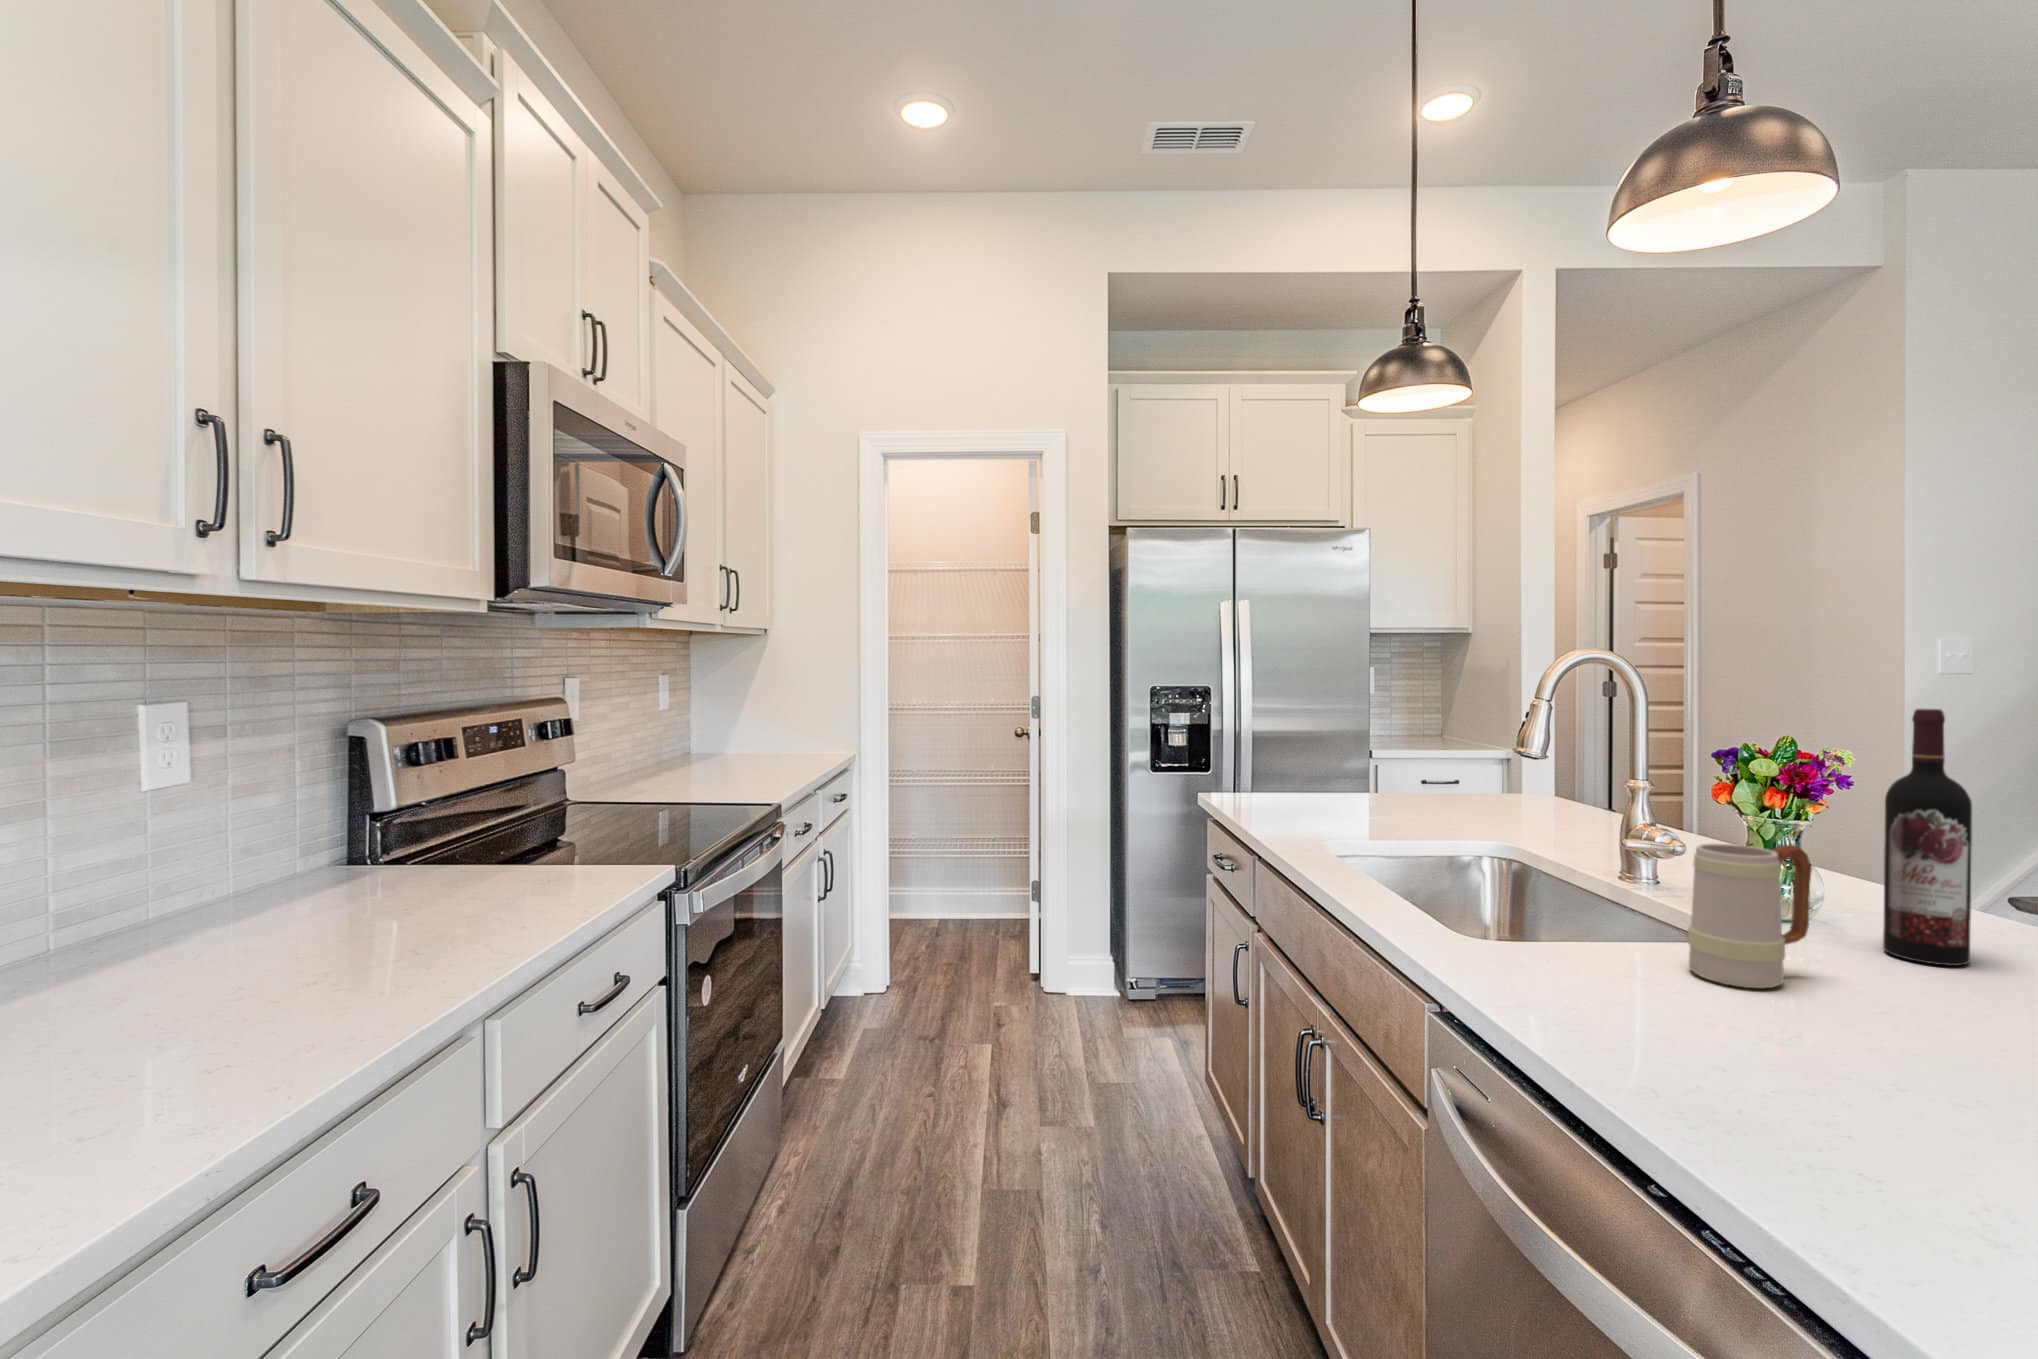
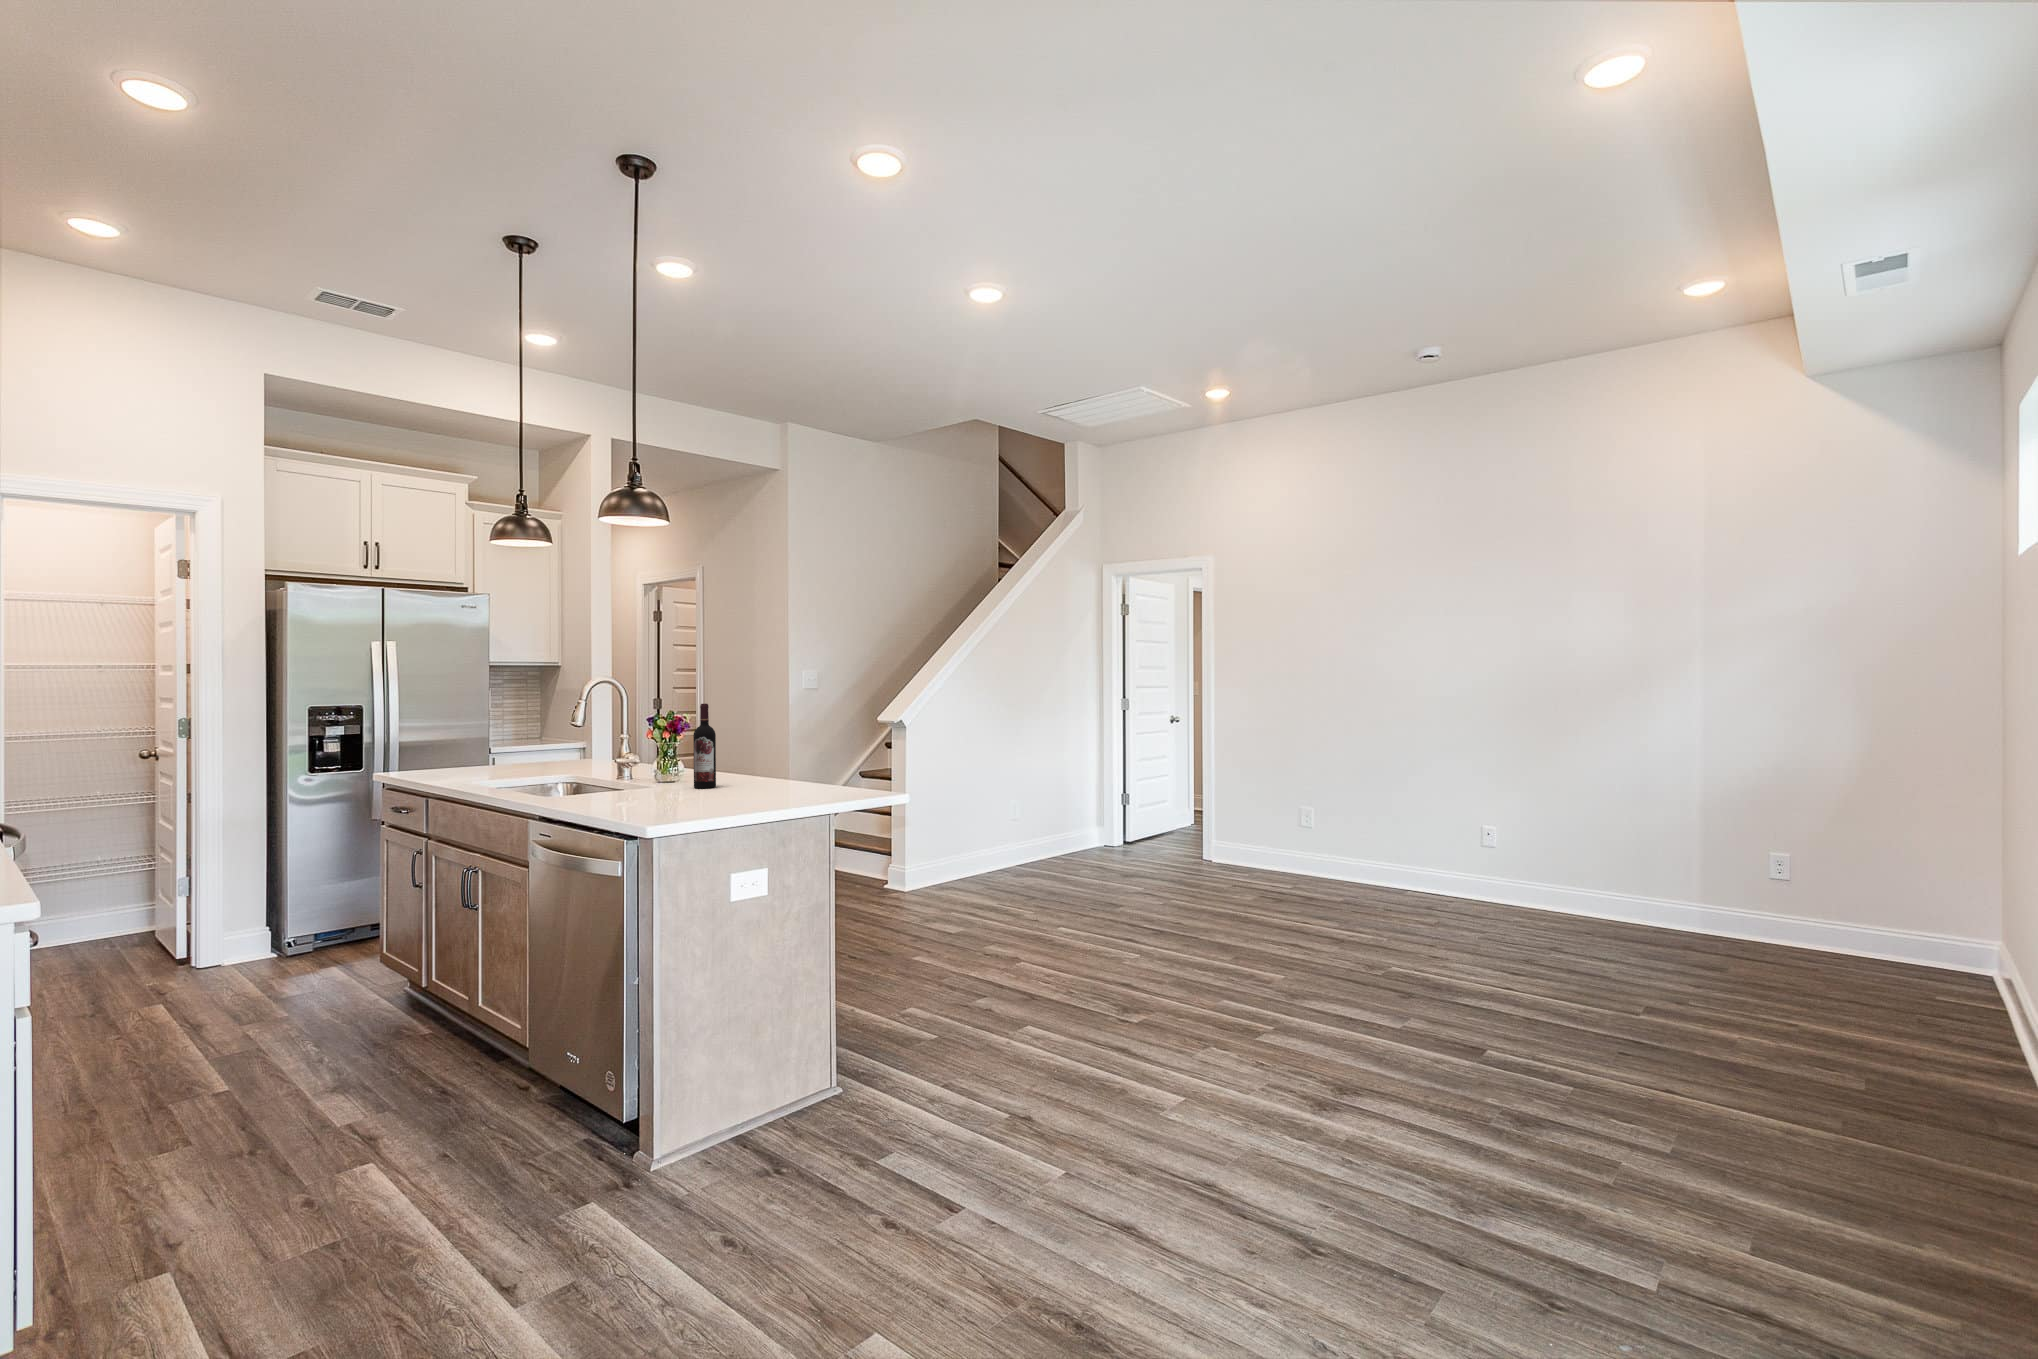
mug: present [1688,844,1812,988] -> none [626,750,664,798]

